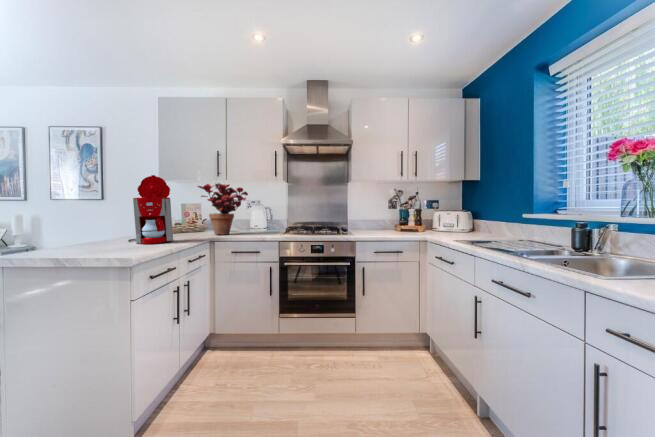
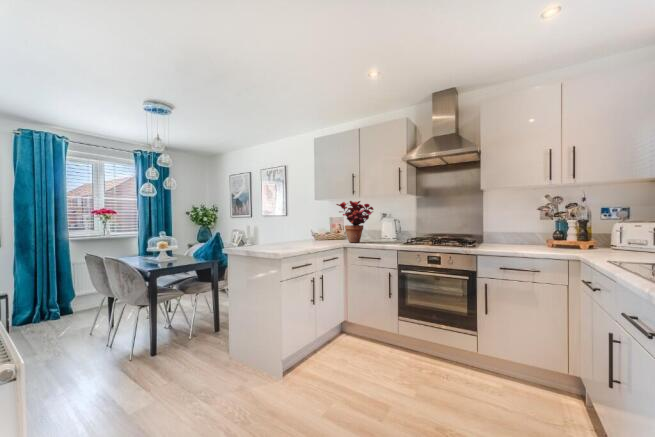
coffee maker: present [128,175,173,244] -> none [294,200,319,247]

